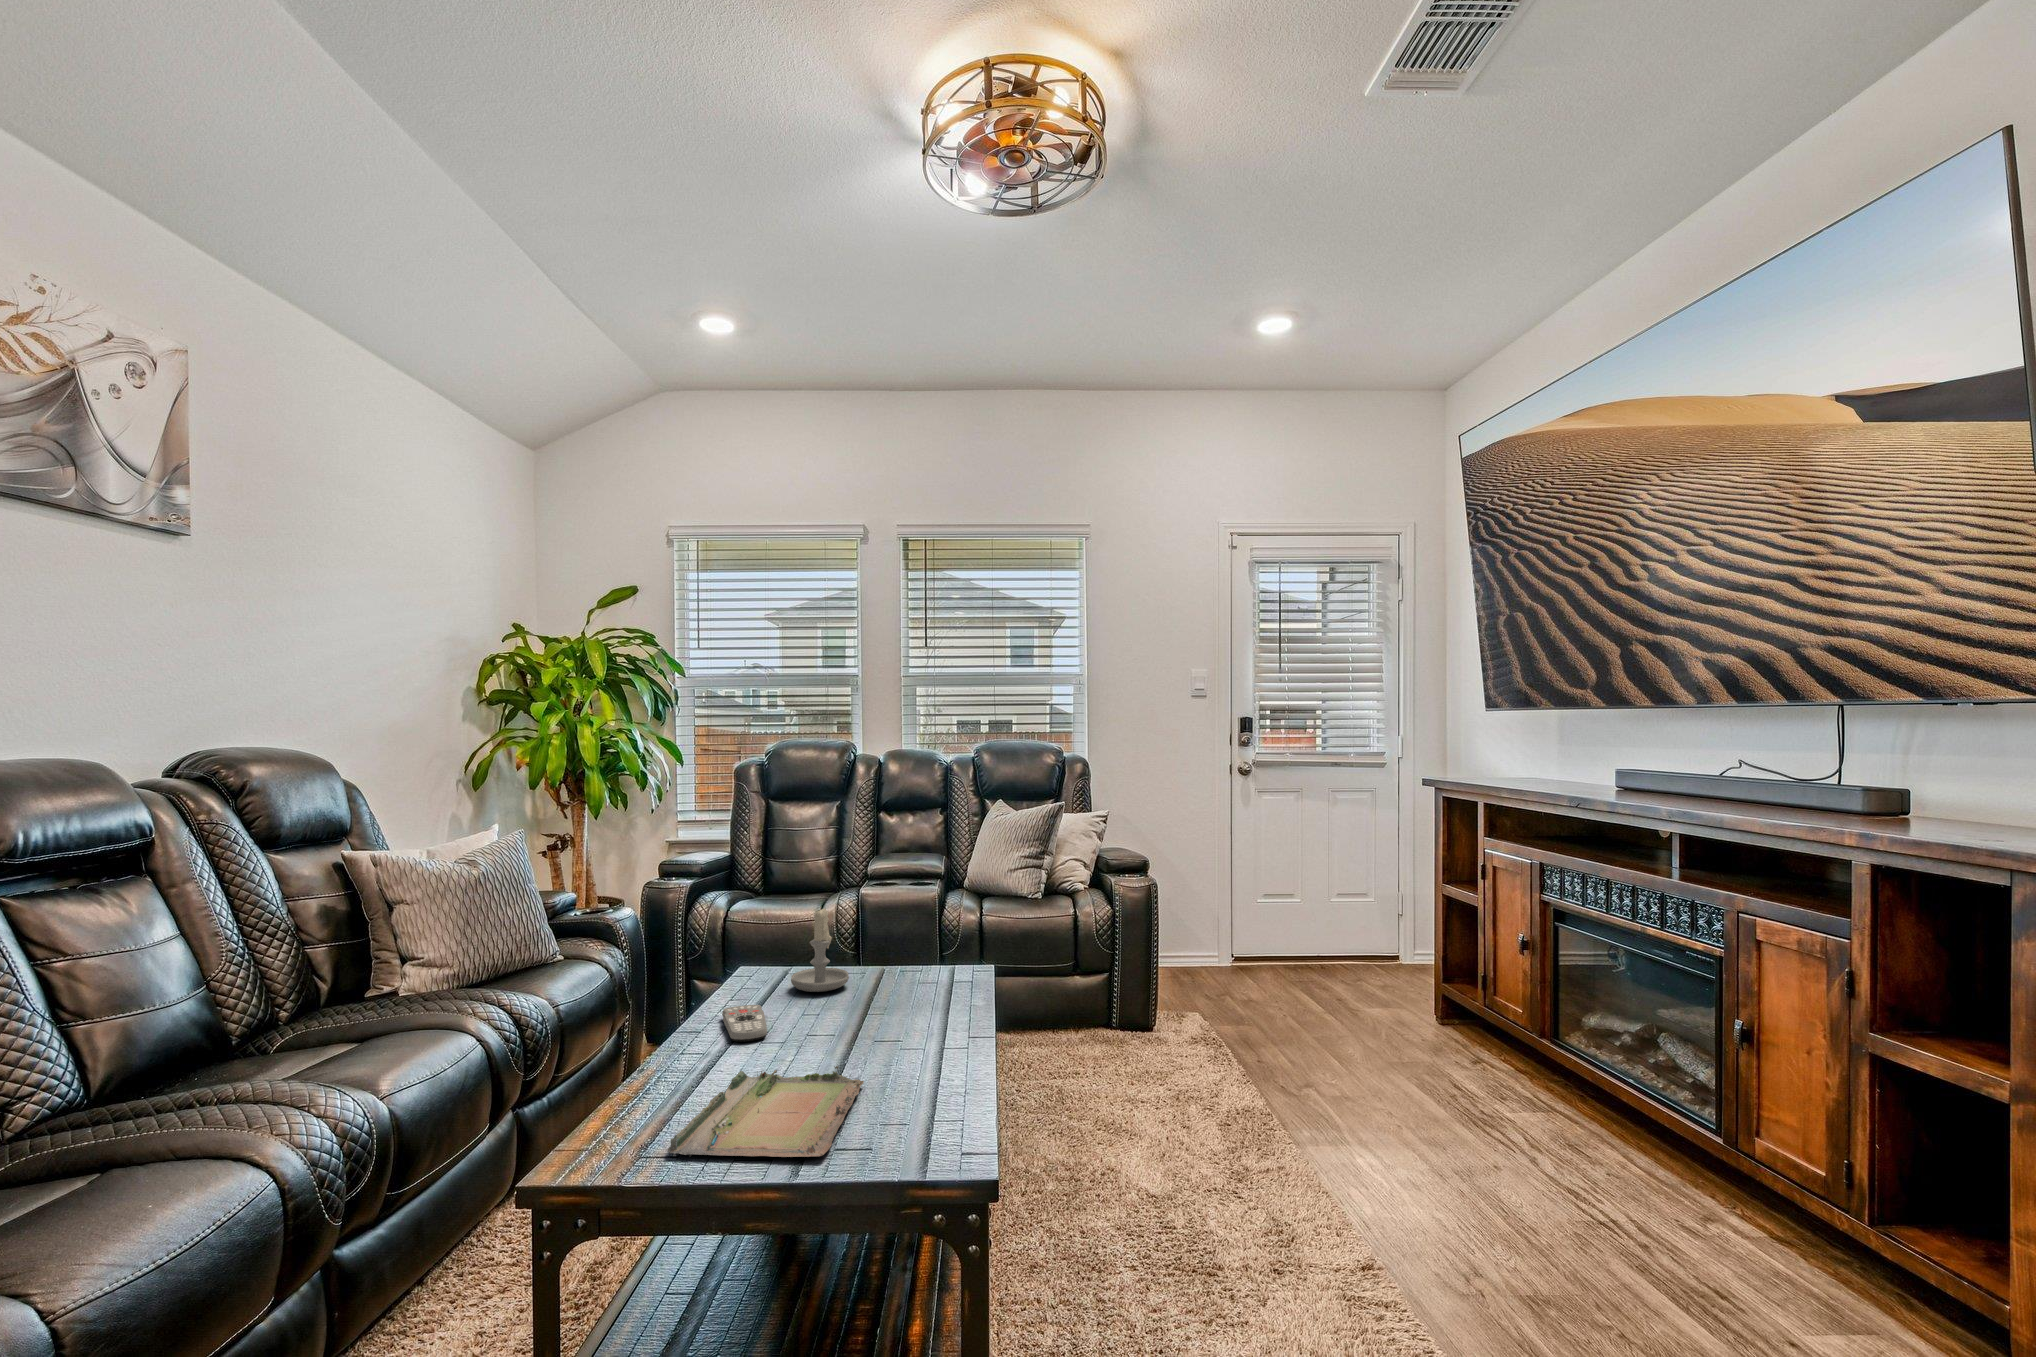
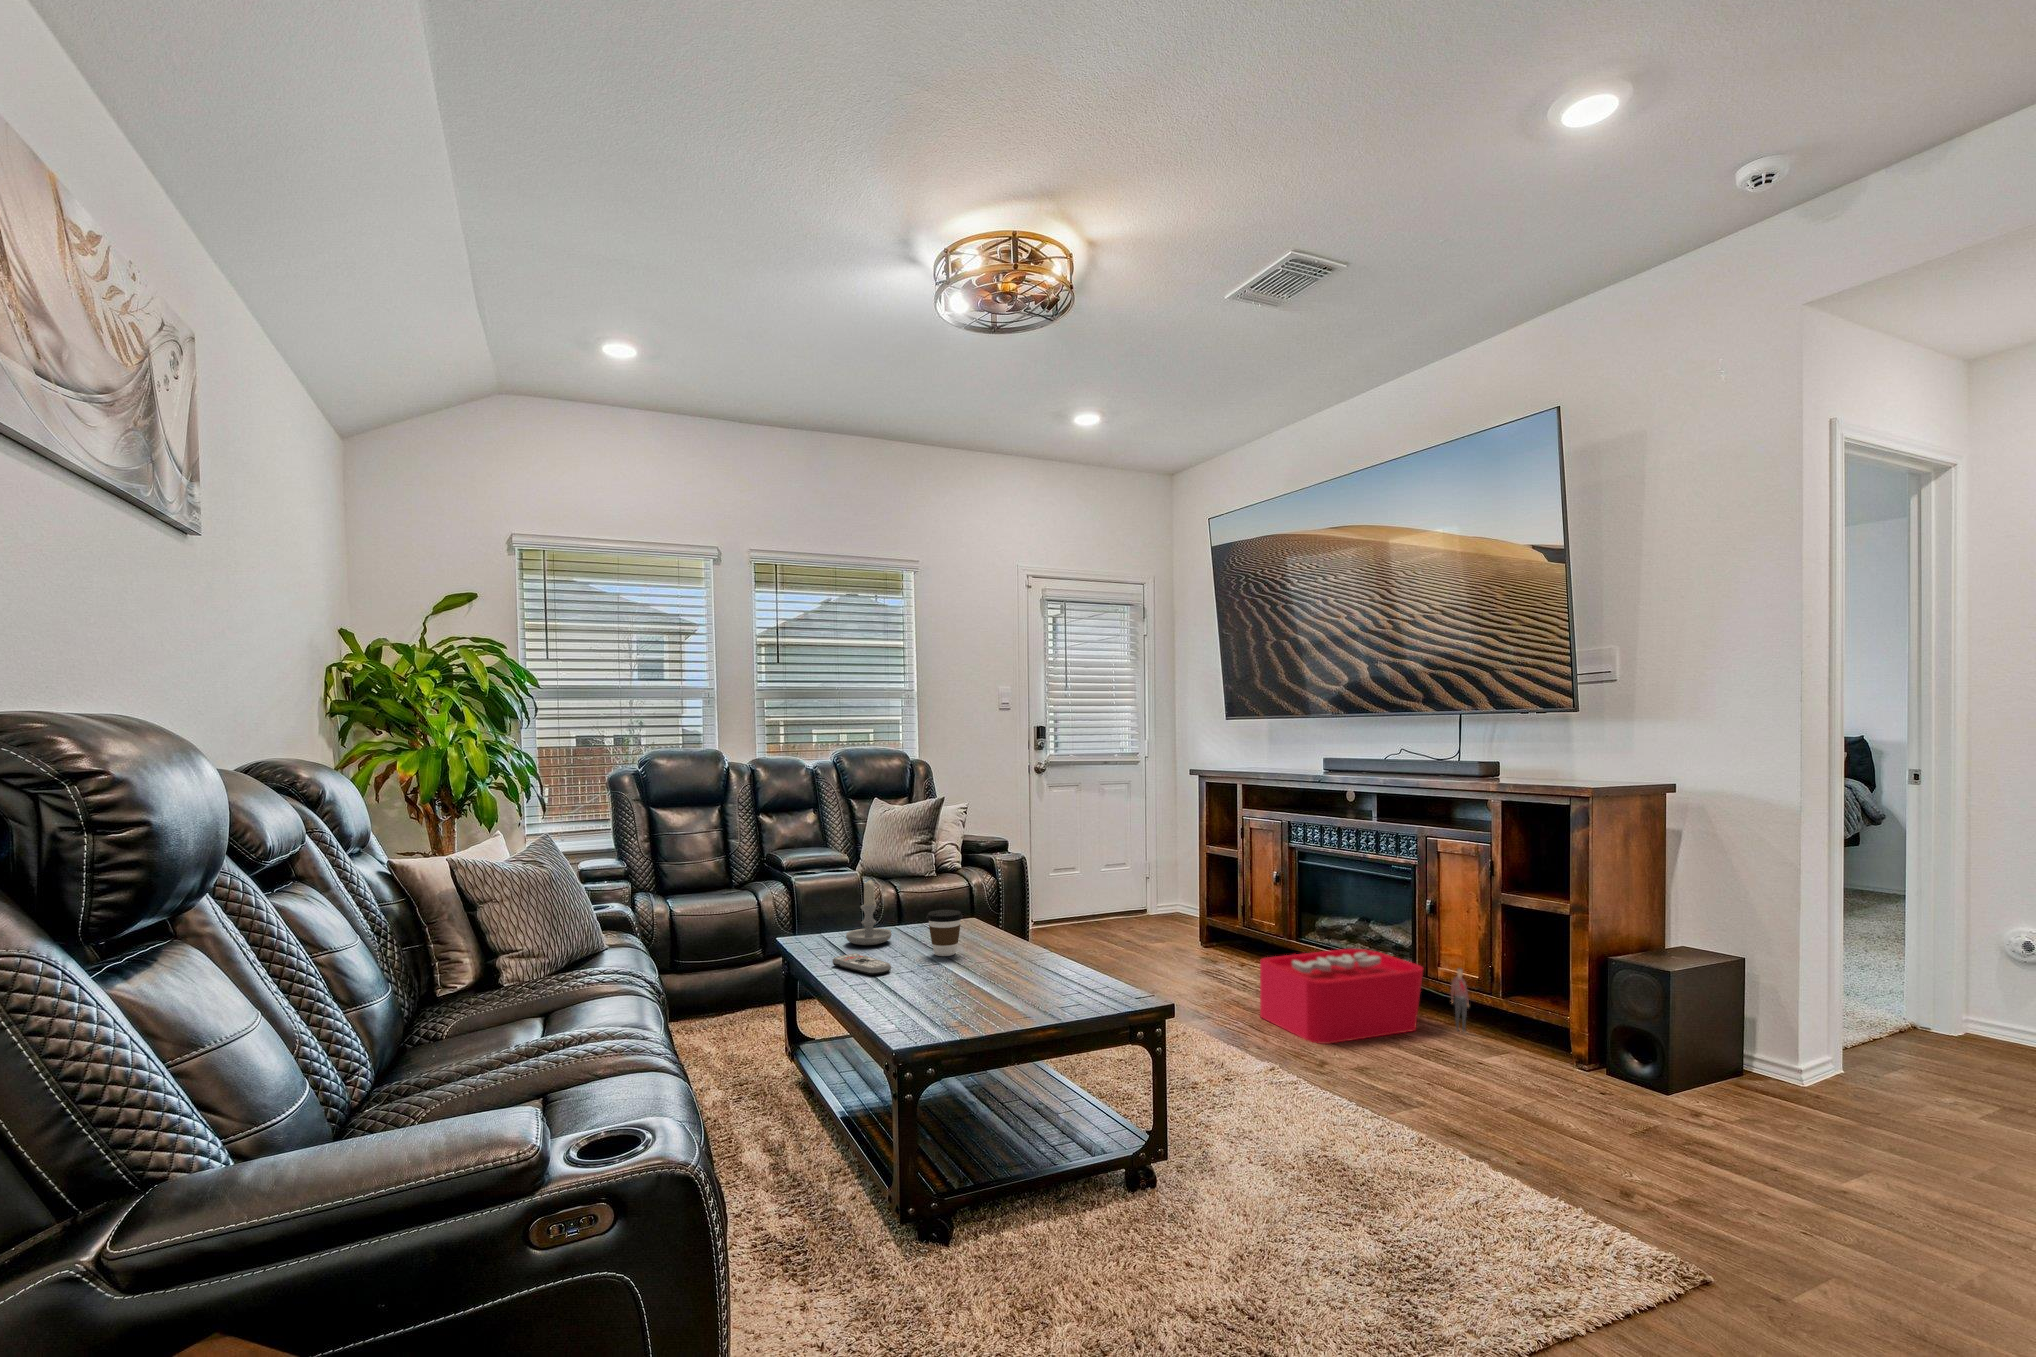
coffee cup: none [846,959,895,1024] -> present [926,910,963,956]
tray: present [667,1066,864,1157] -> none [923,969,1054,1023]
storage bin: none [1429,1069,1800,1269] -> present [1260,949,1469,1044]

